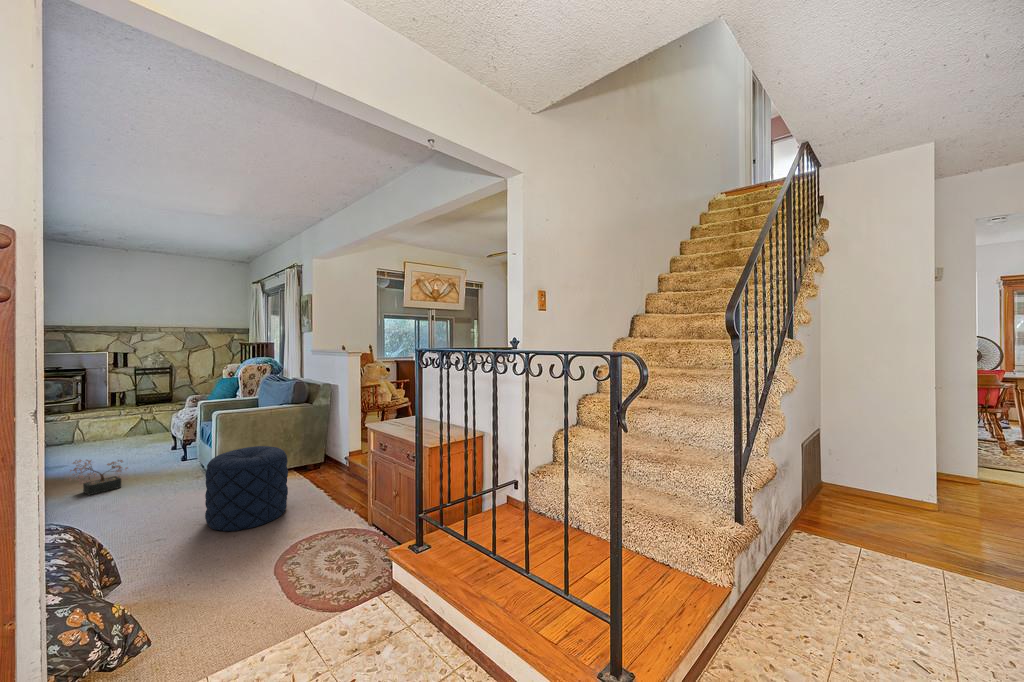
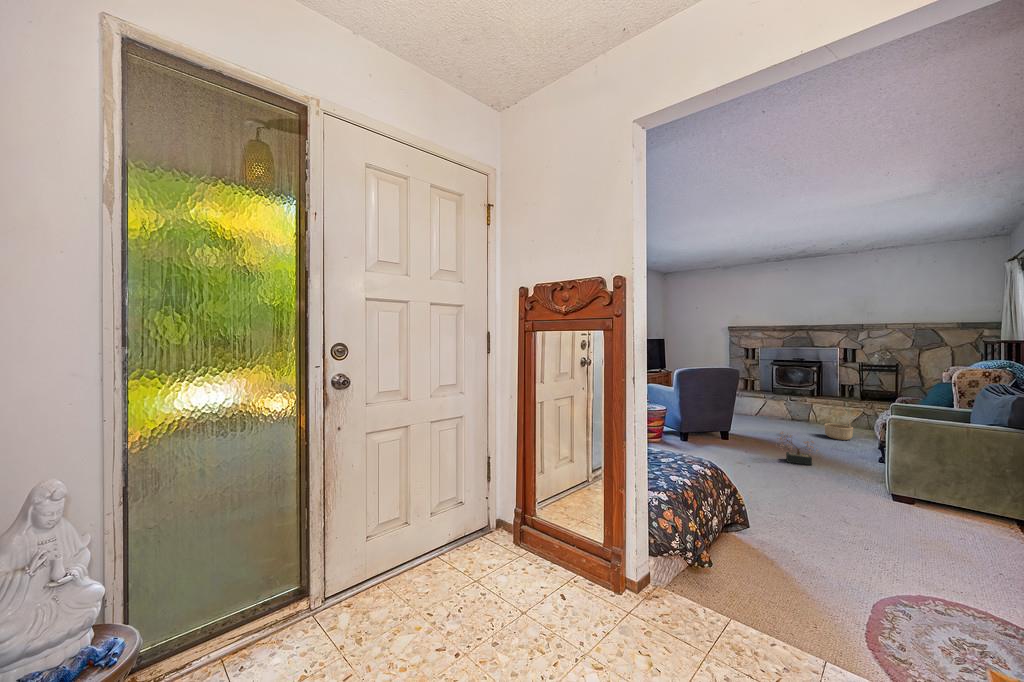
basket: none [106,416,142,453] -> present [824,407,853,440]
pouf: present [205,446,288,531] -> none [846,458,958,560]

